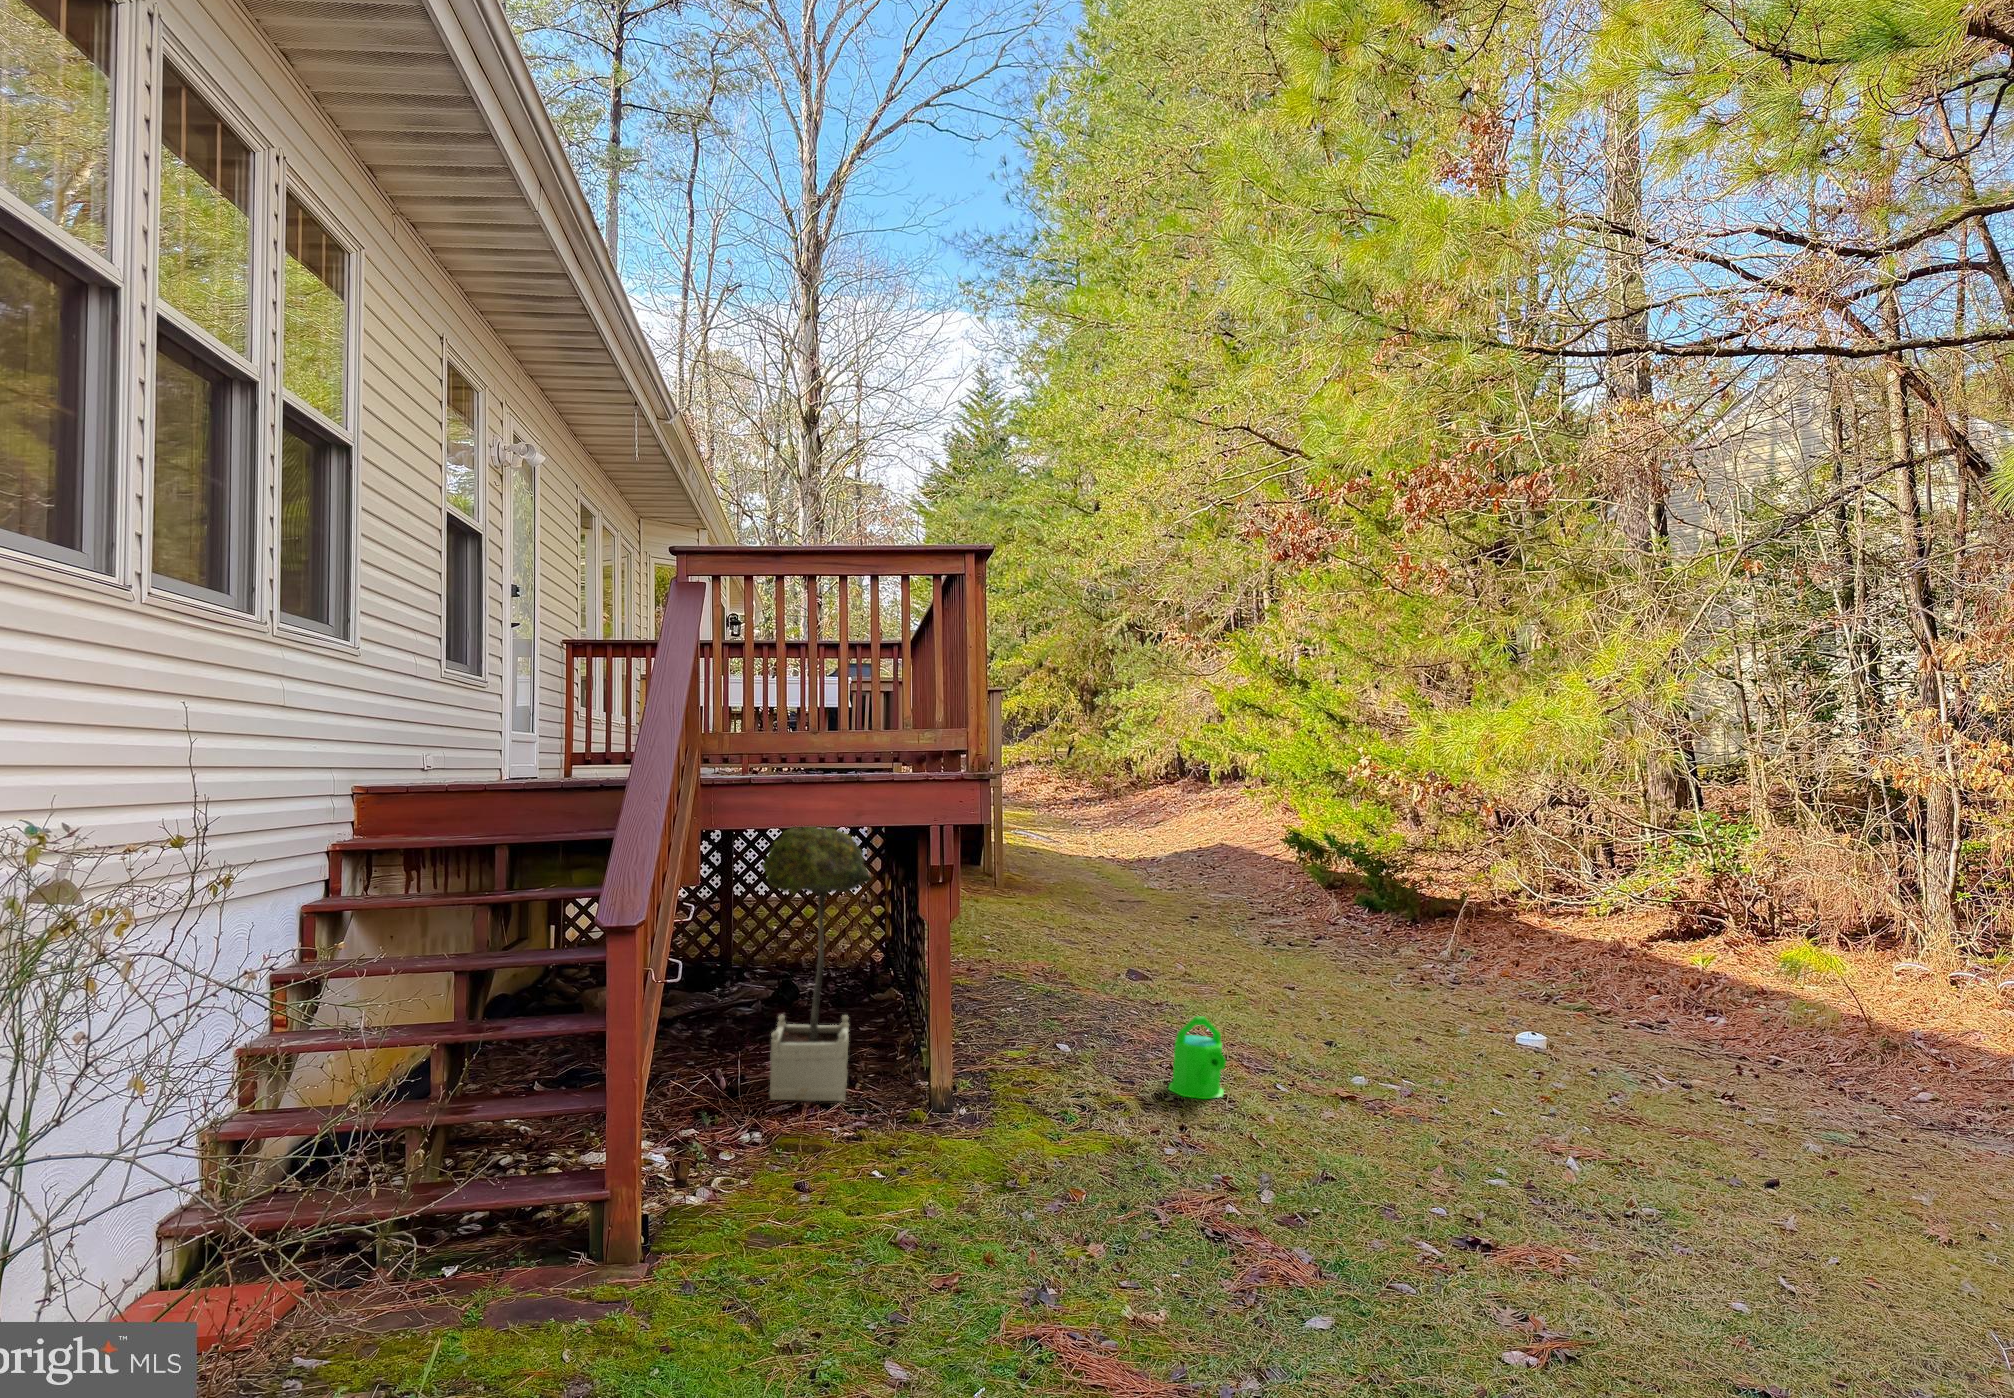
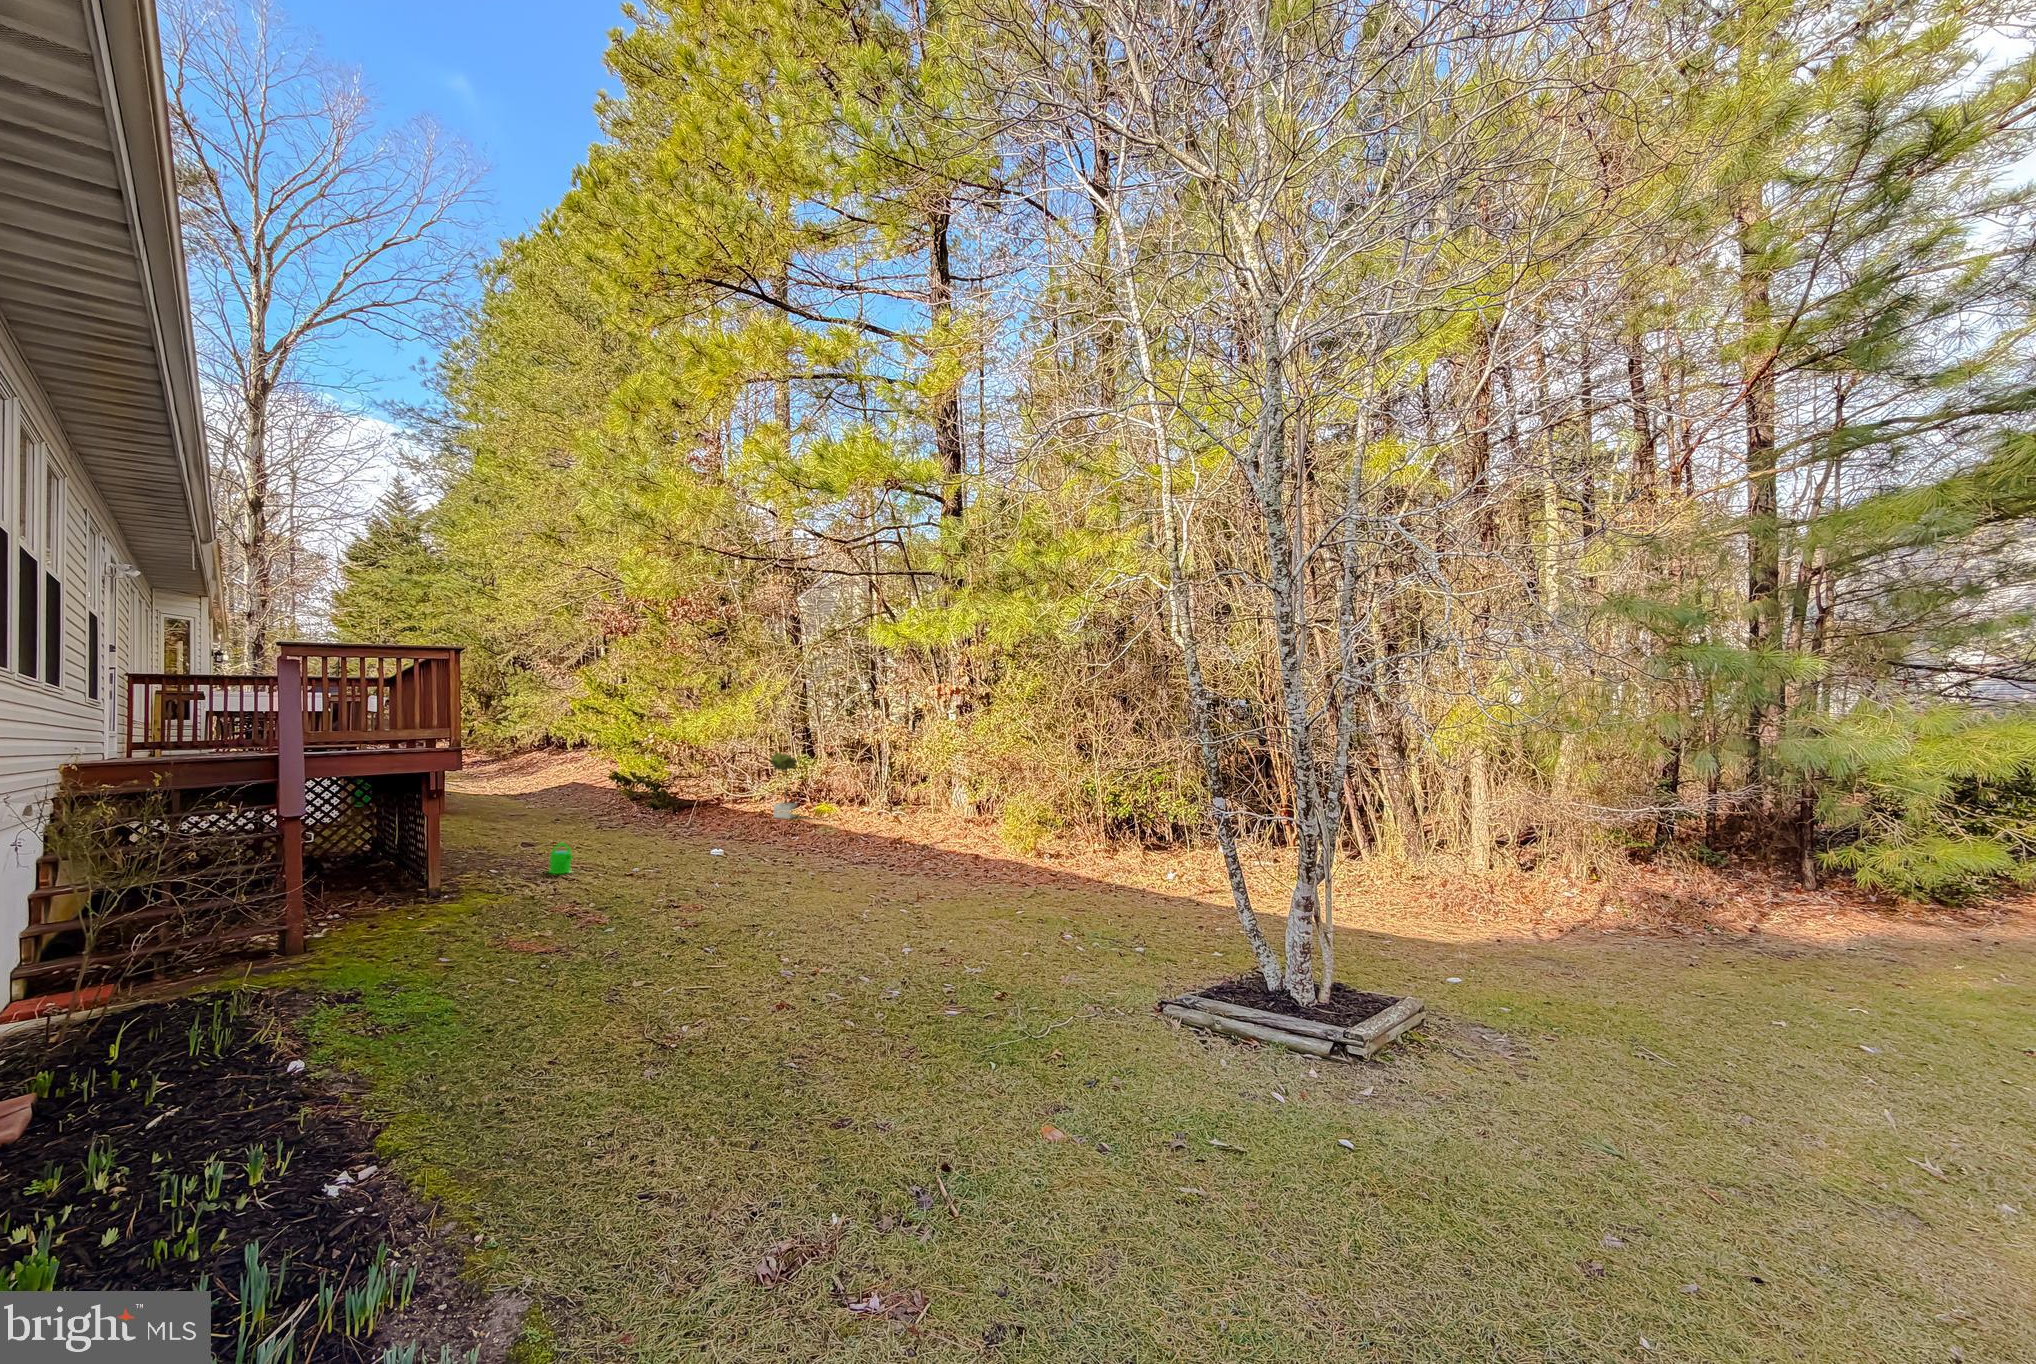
potted tree: present [762,827,872,1101] -> present [771,753,797,819]

